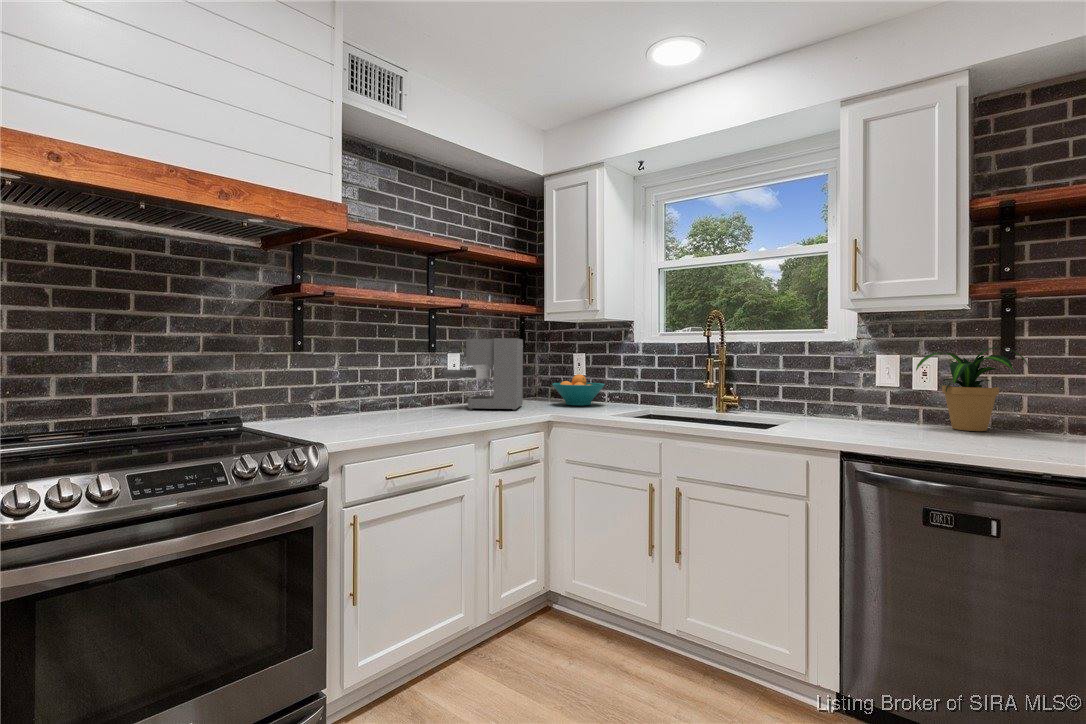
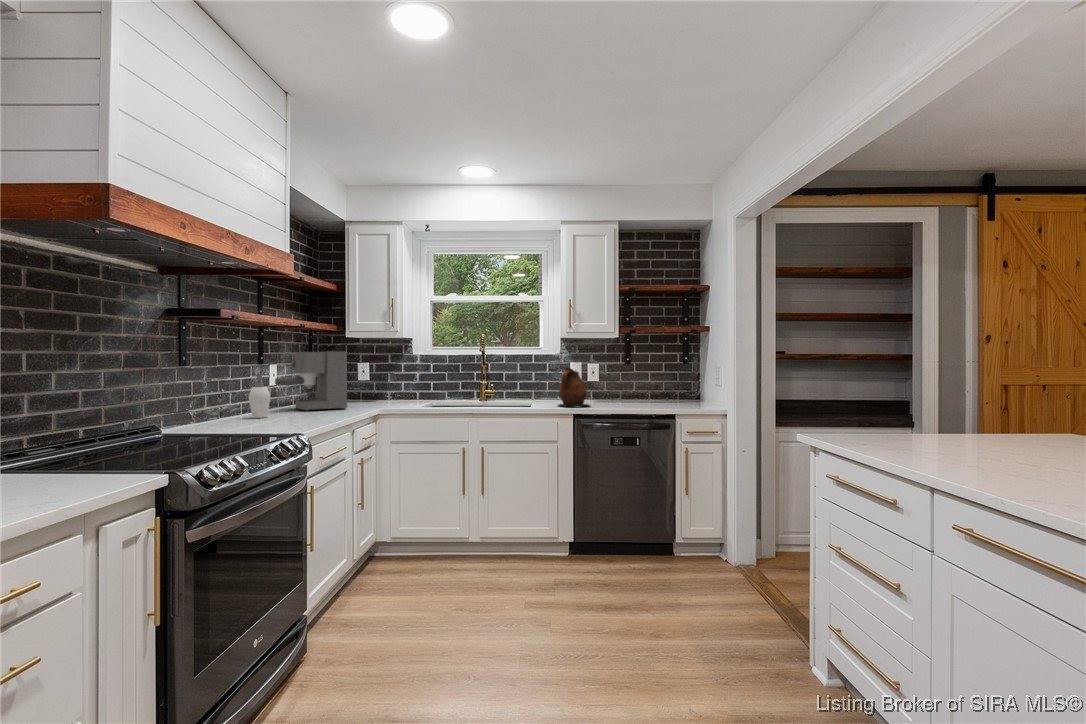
potted plant: present [916,347,1028,431] -> none [592,358,635,401]
ceramic pitcher: none [814,363,883,439] -> present [559,367,589,406]
soap dispenser: none [391,365,414,415] -> present [249,374,270,418]
fruit bowl: present [552,374,605,406] -> none [355,379,398,403]

